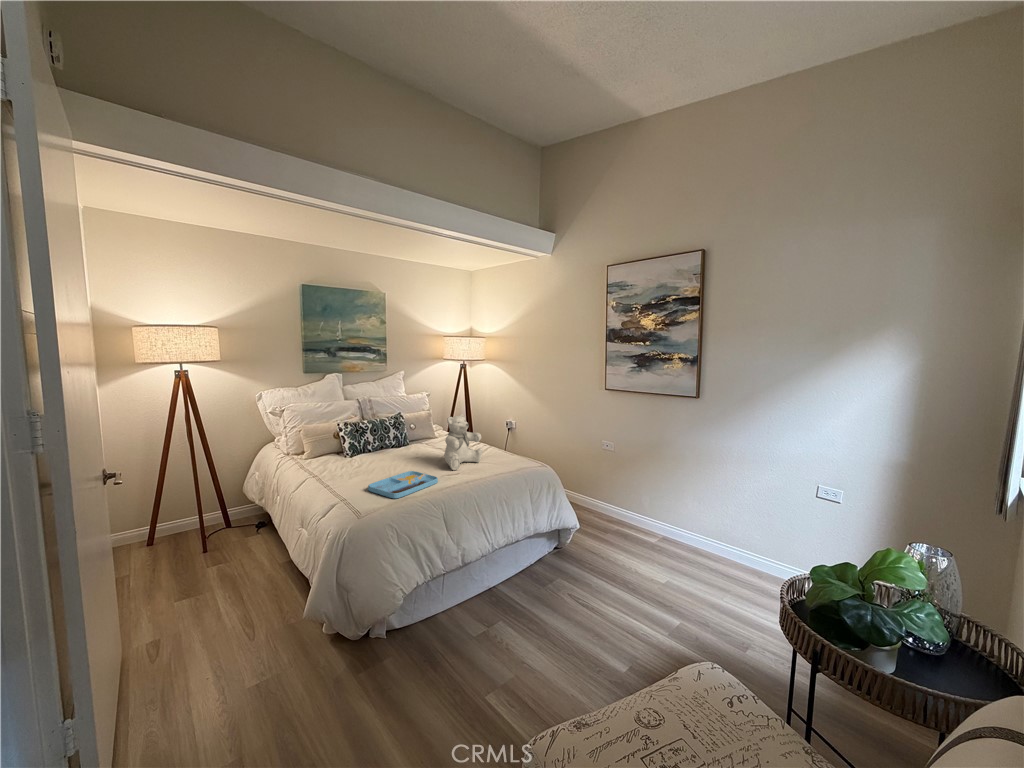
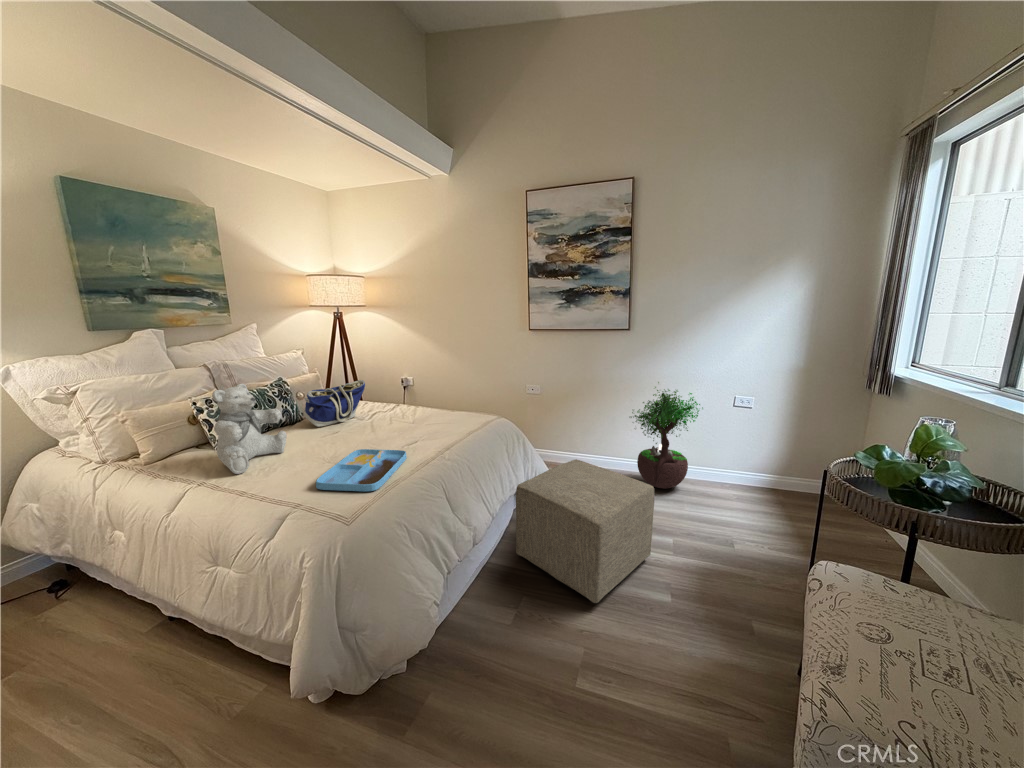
teddy bear: present [444,414,483,470] -> present [212,384,287,474]
tote bag: none [400,421,447,452] -> present [303,380,365,427]
potted tree: none [677,456,759,577] -> present [631,382,703,488]
ottoman: none [521,517,642,643] -> present [516,459,654,603]

